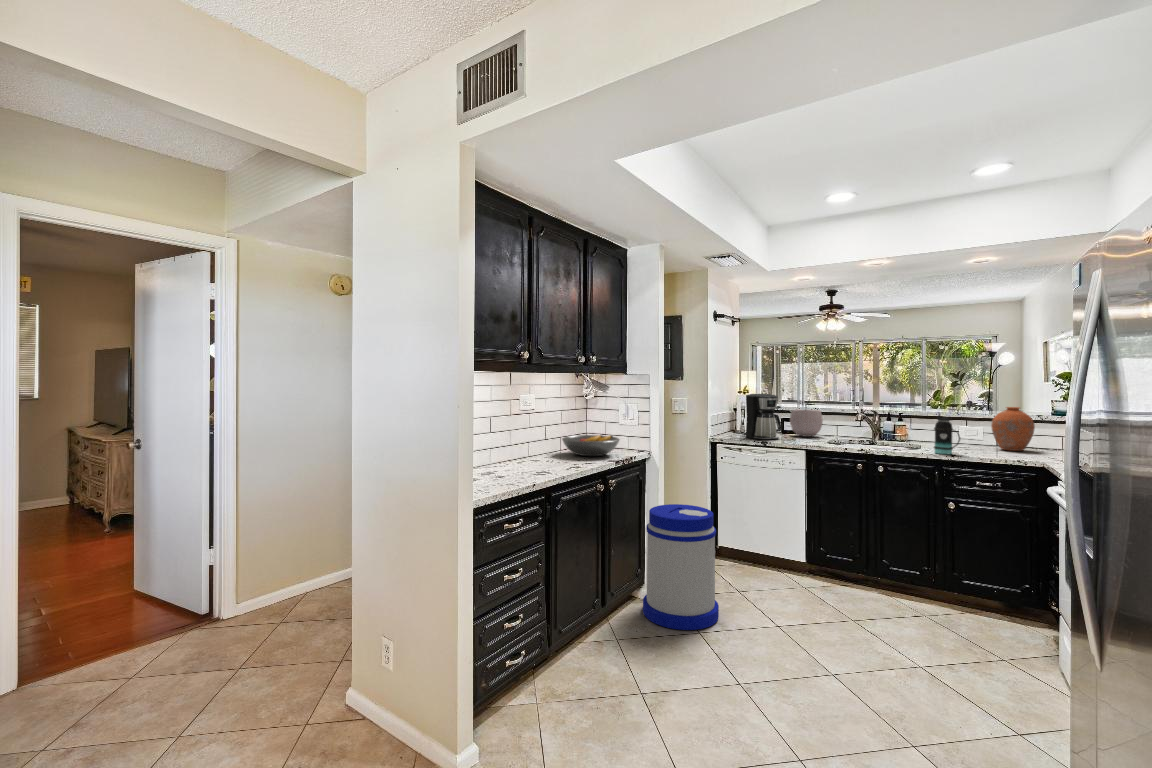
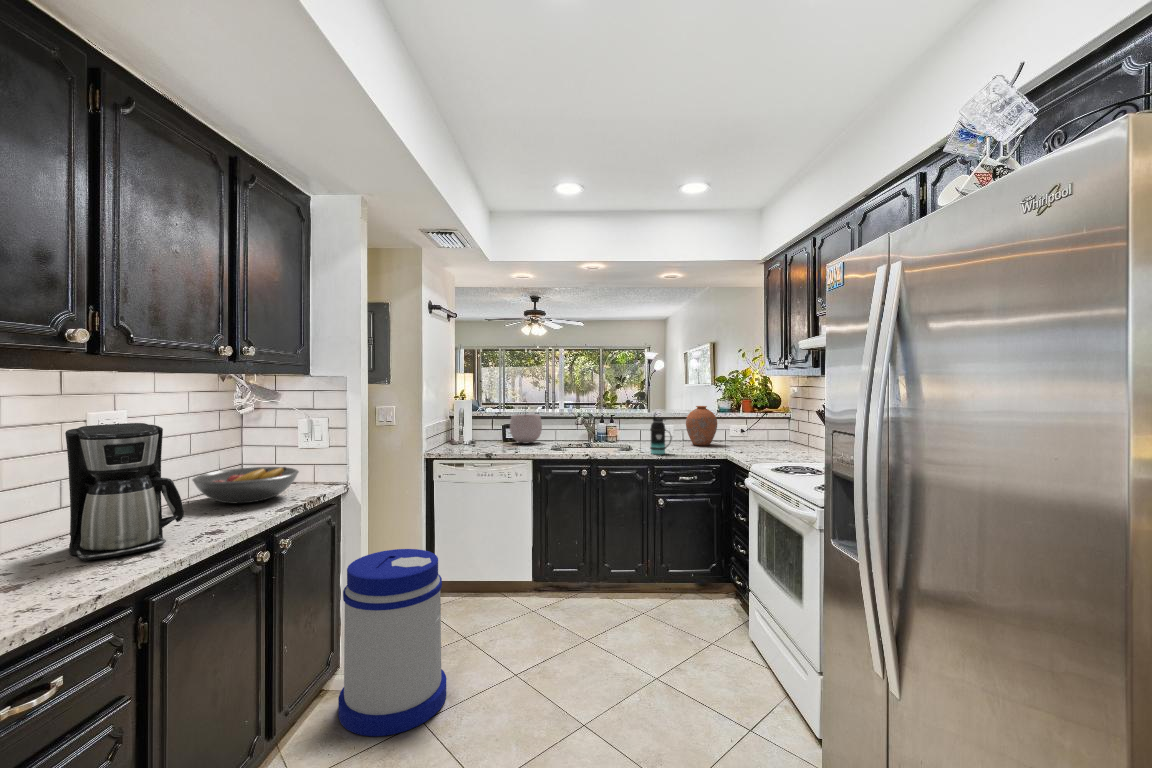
coffee maker: present [742,394,781,440] -> present [65,423,184,561]

